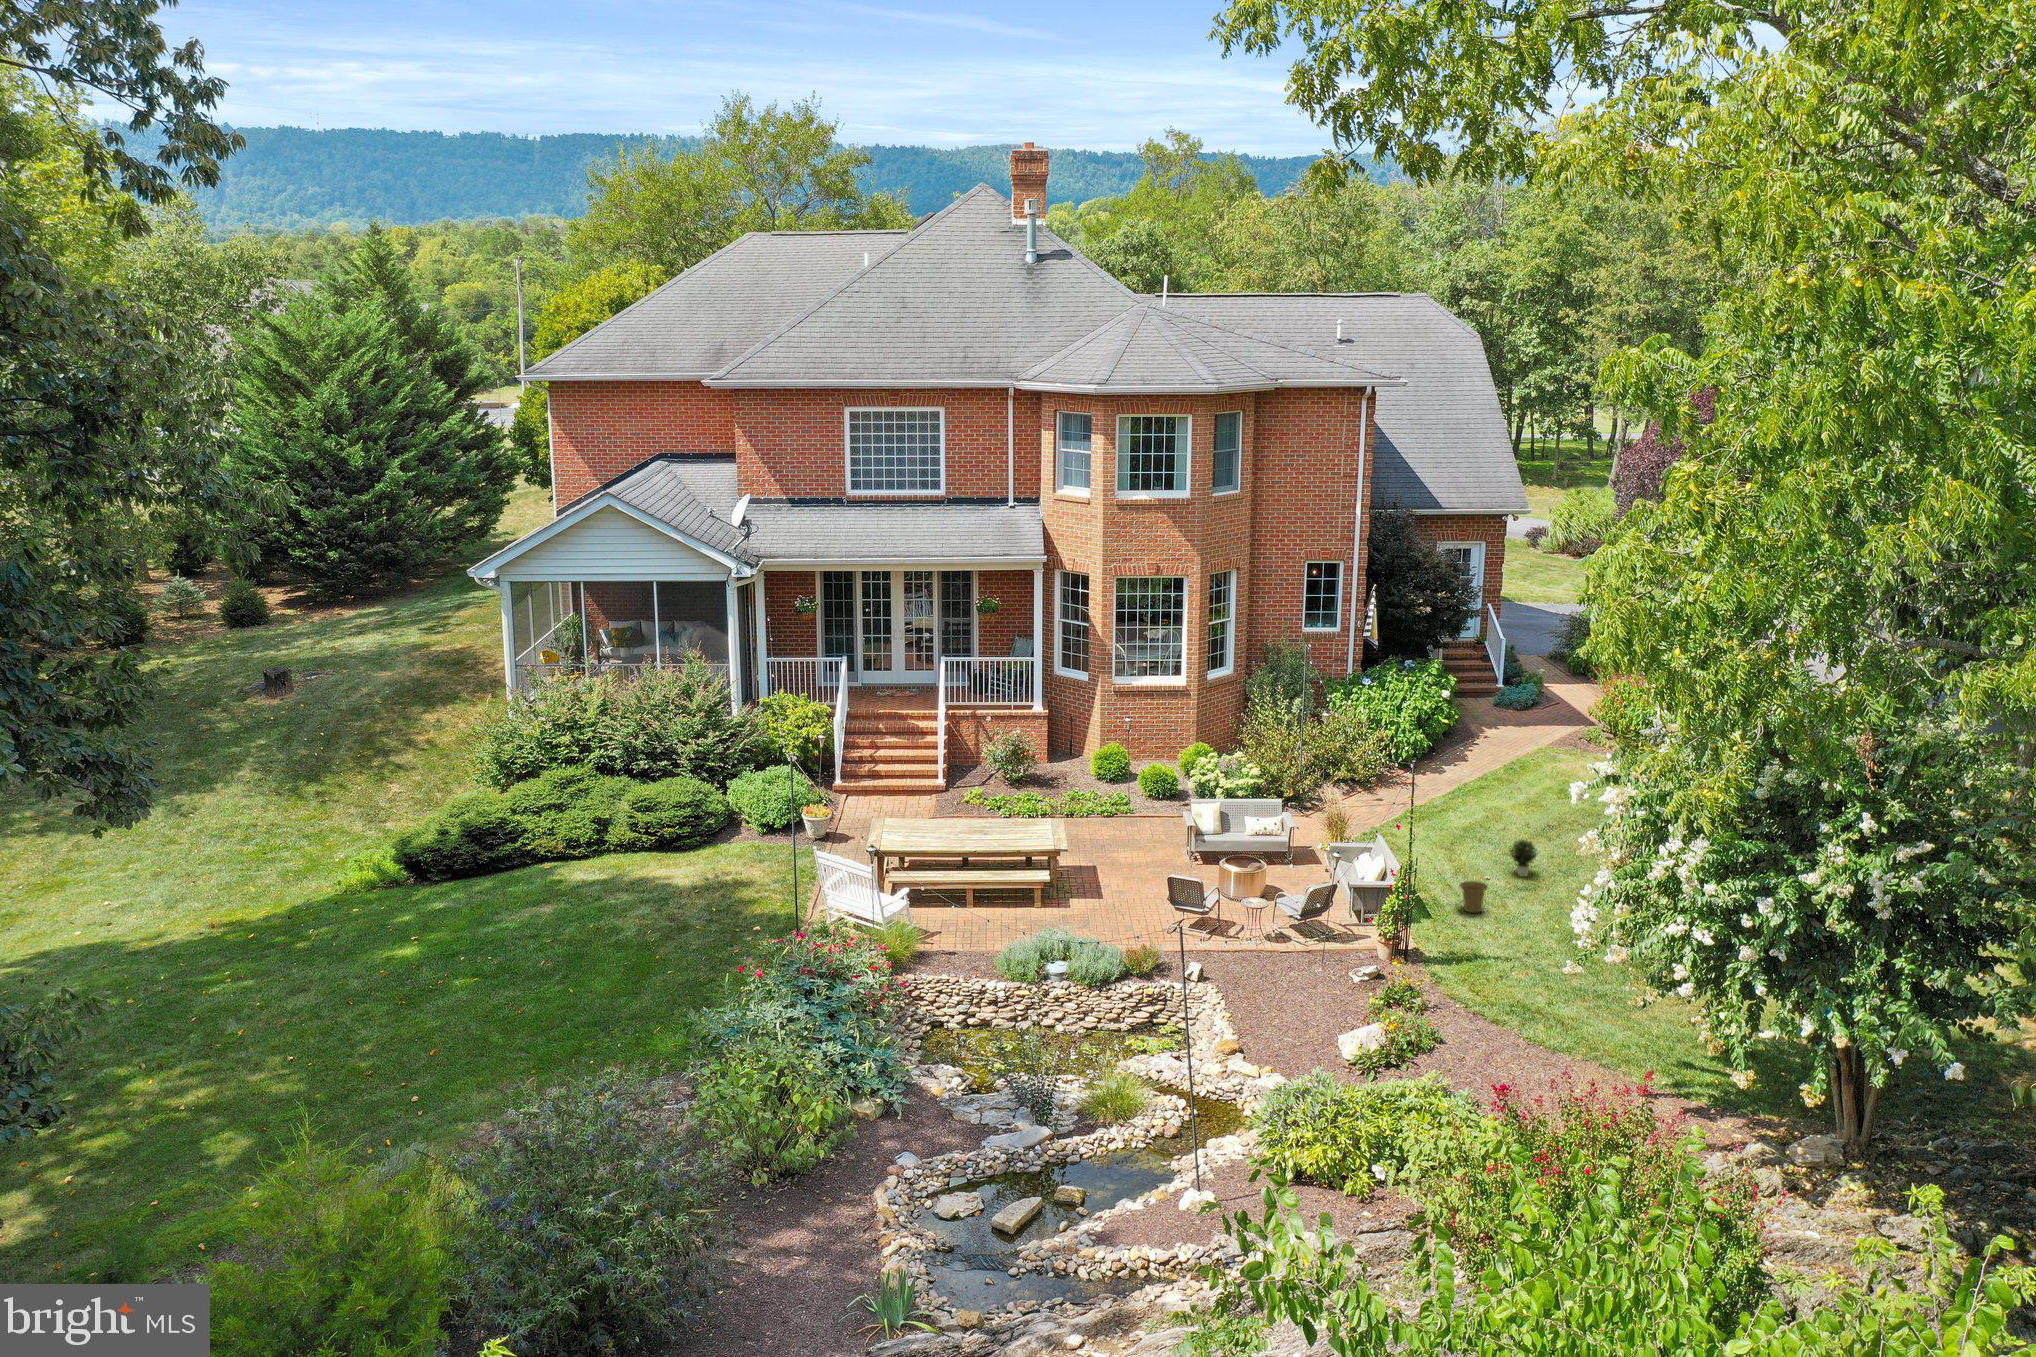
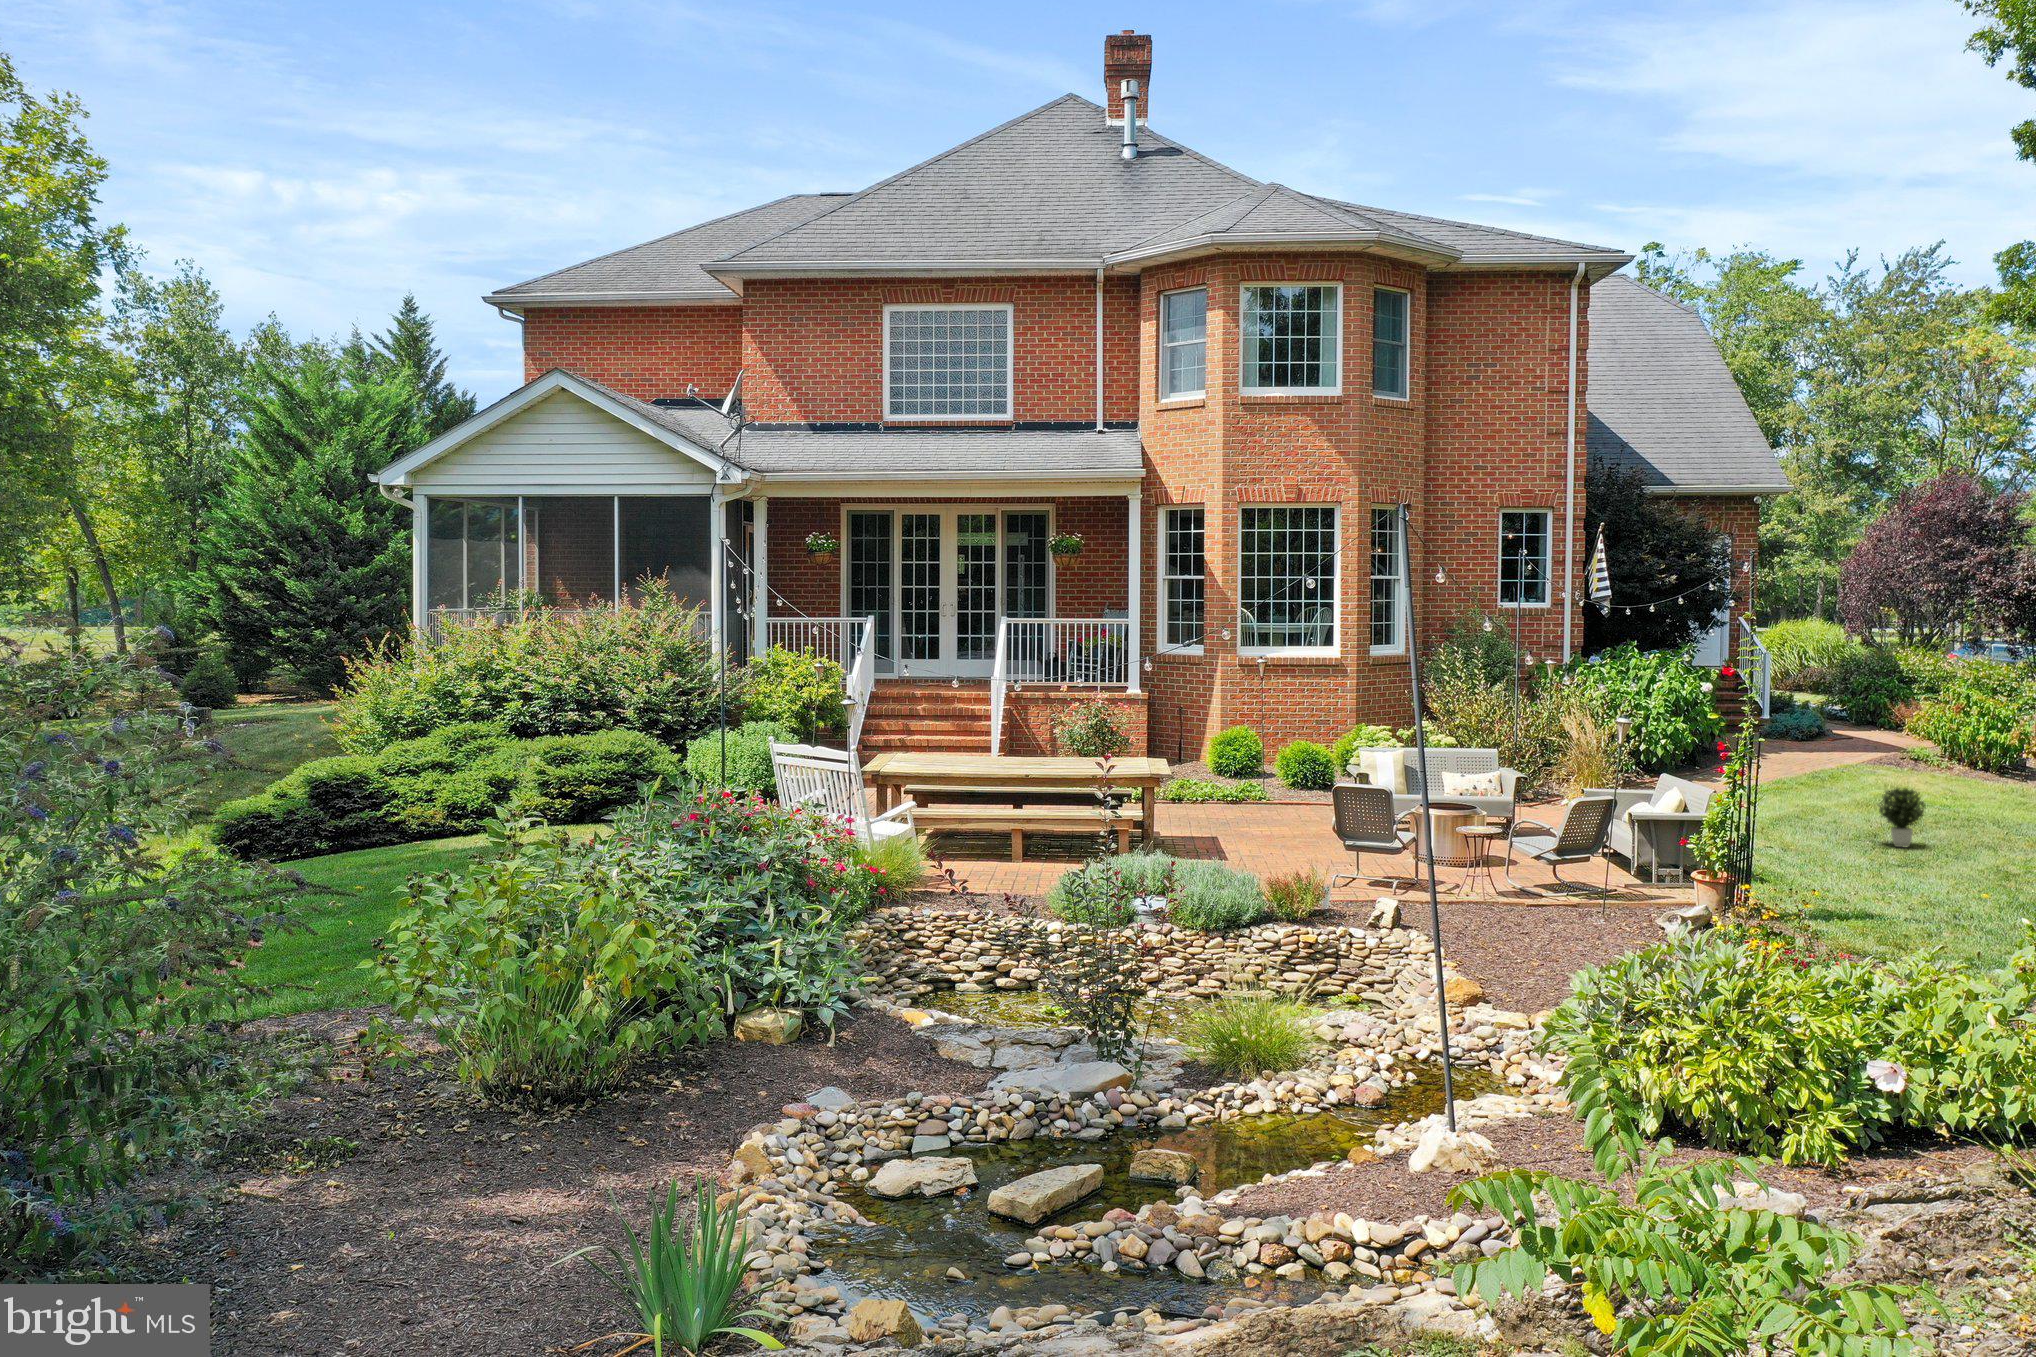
basket: present [1459,881,1488,913] -> none [1812,829,1864,876]

